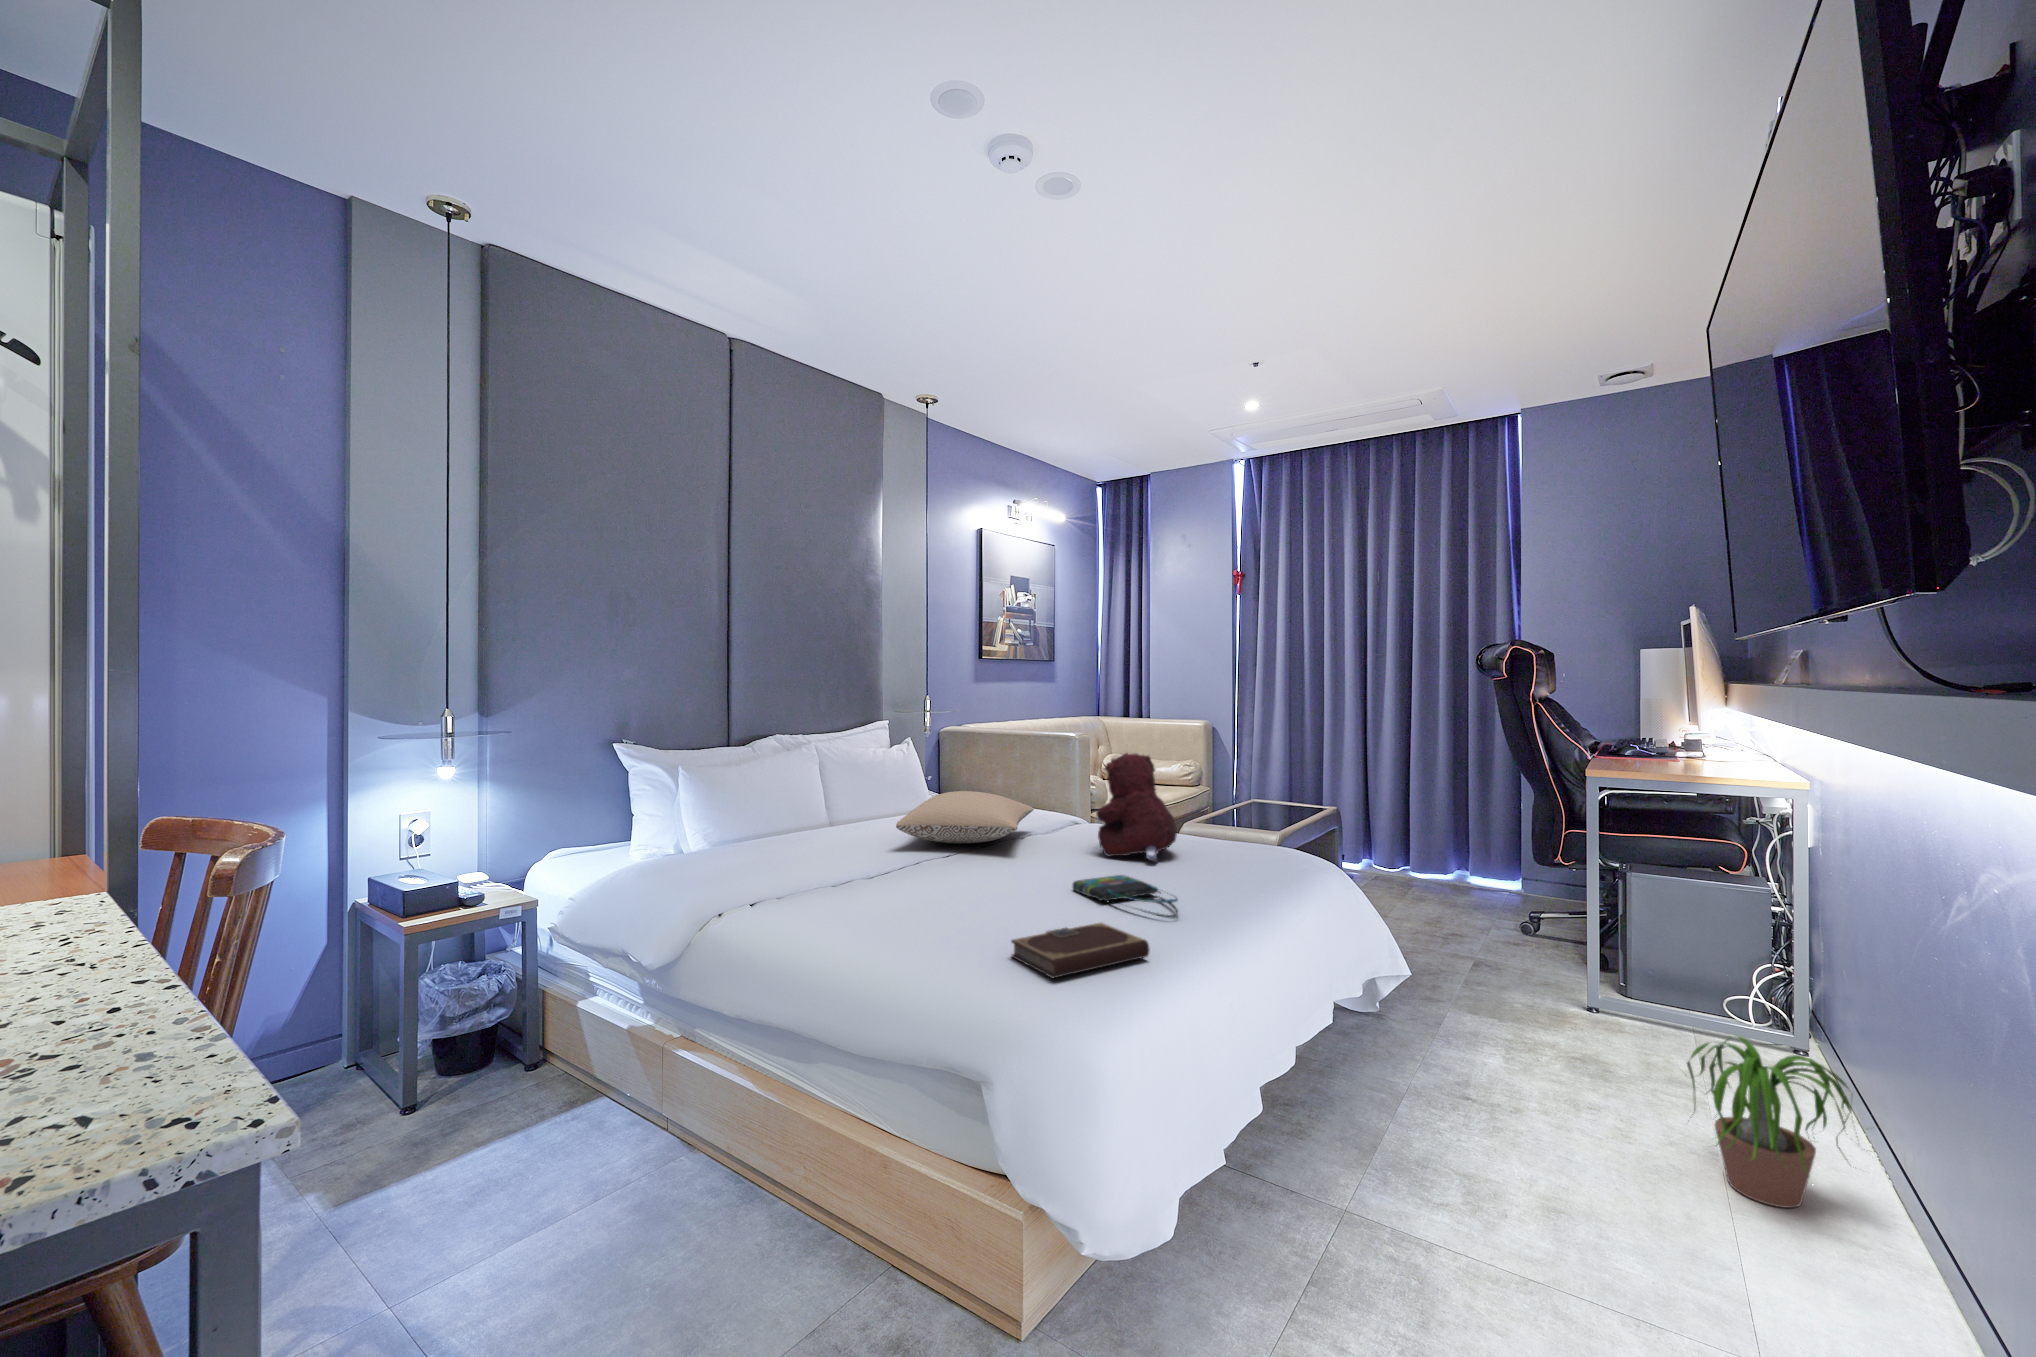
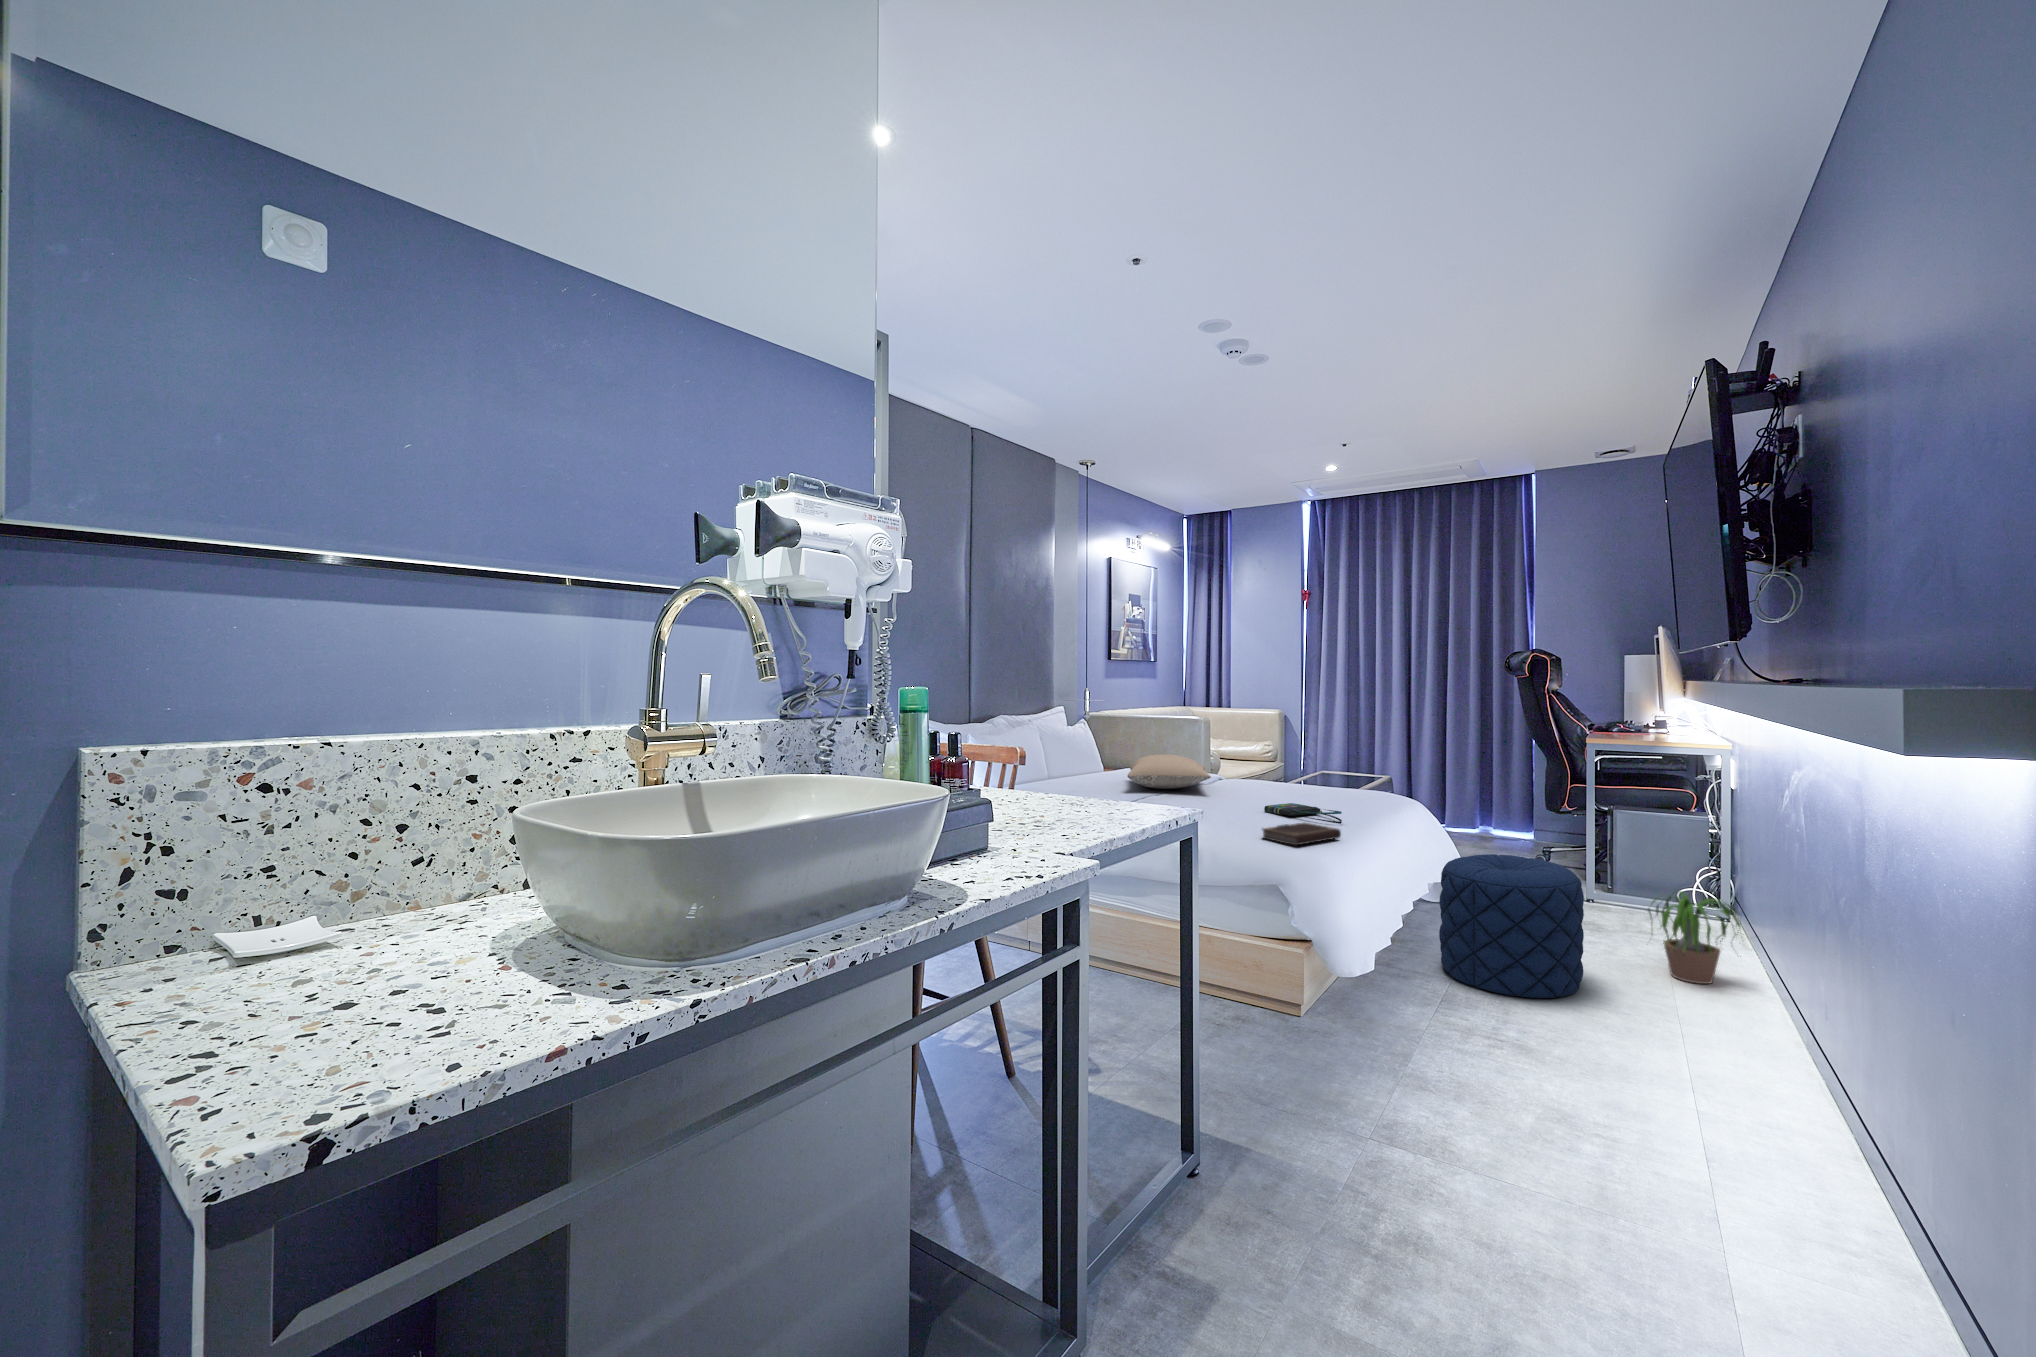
teddy bear: present [1096,753,1177,862] -> none [1260,727,1315,799]
pouf: none [1340,967,1577,1249] -> present [1439,854,1584,998]

